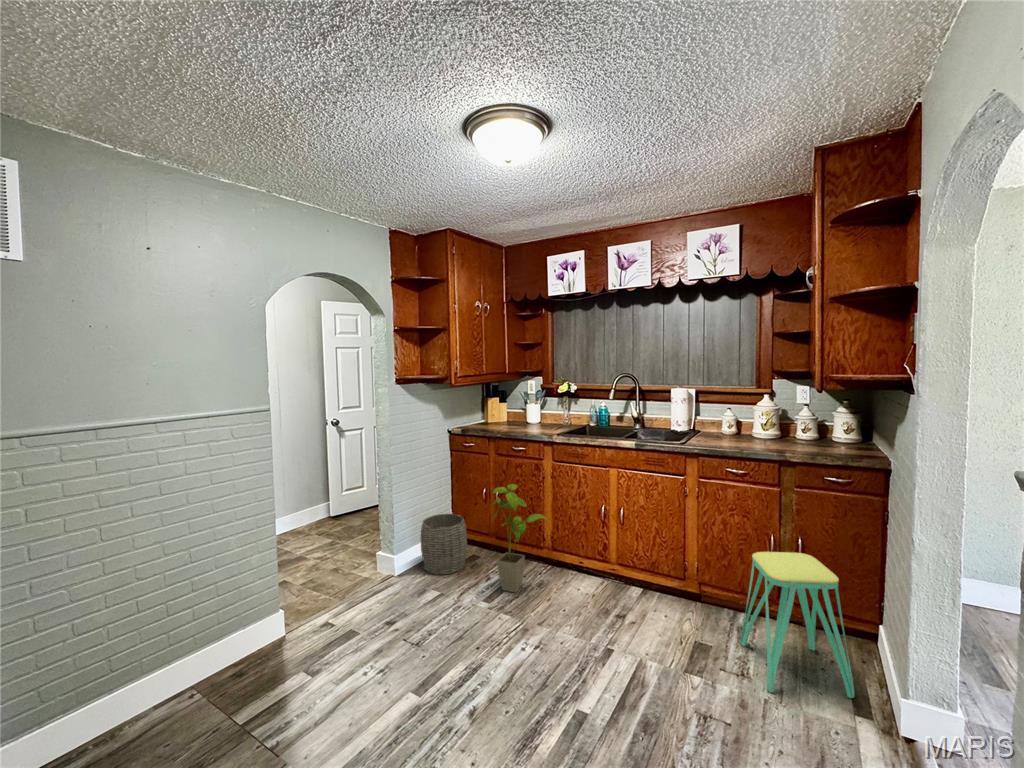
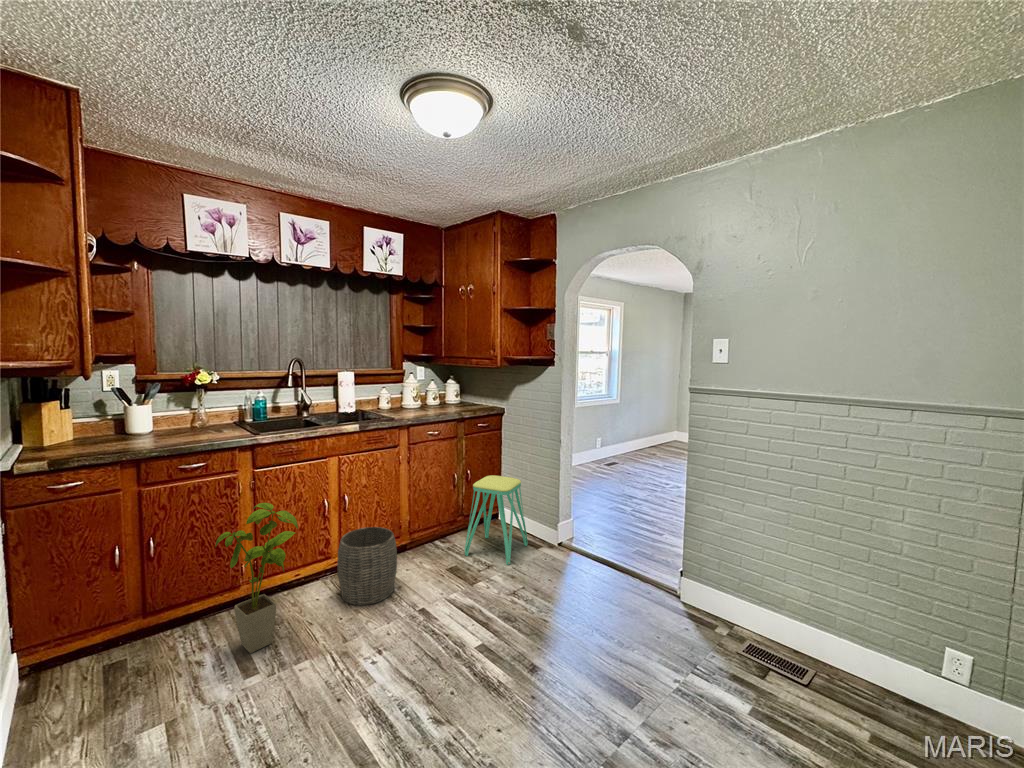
woven basket: present [421,514,467,575] -> present [337,527,397,605]

